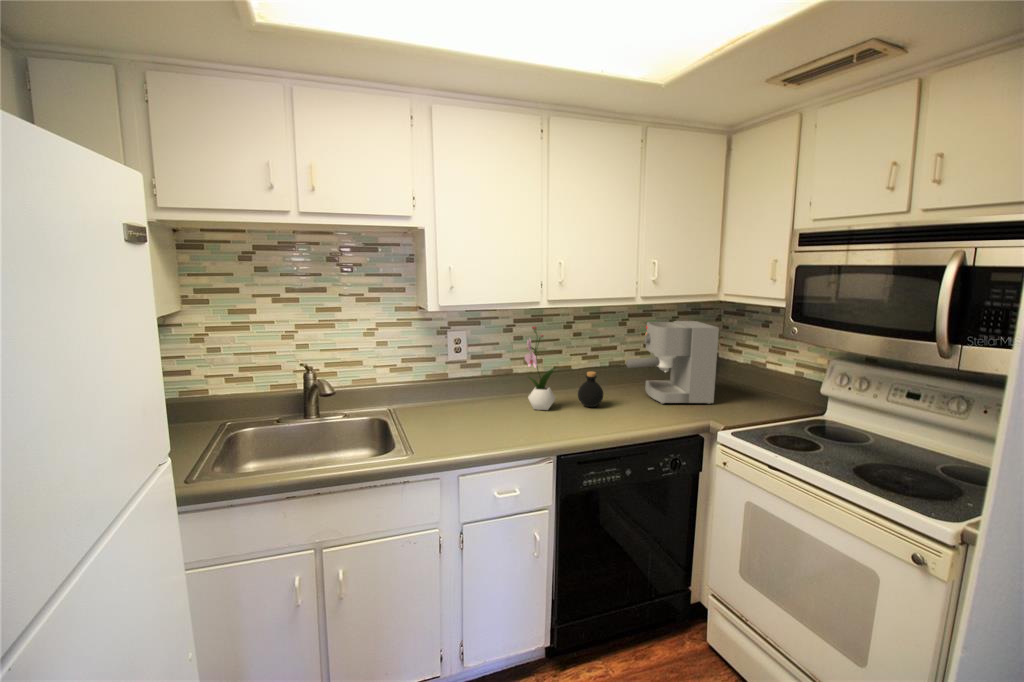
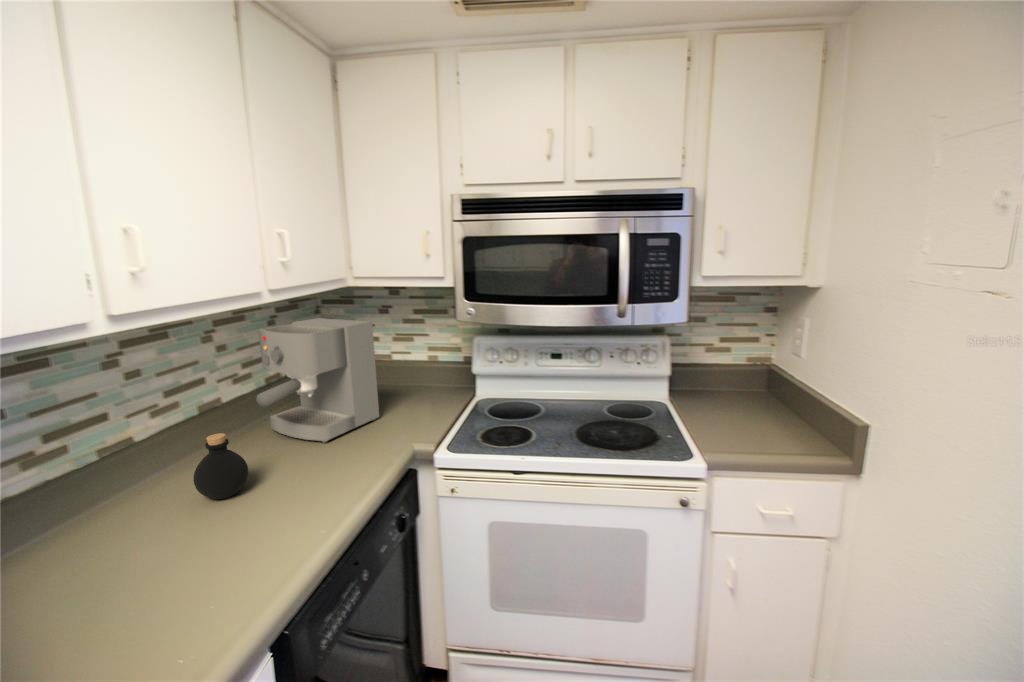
flower arrangement: present [525,327,555,410] -> none [40,381,159,563]

